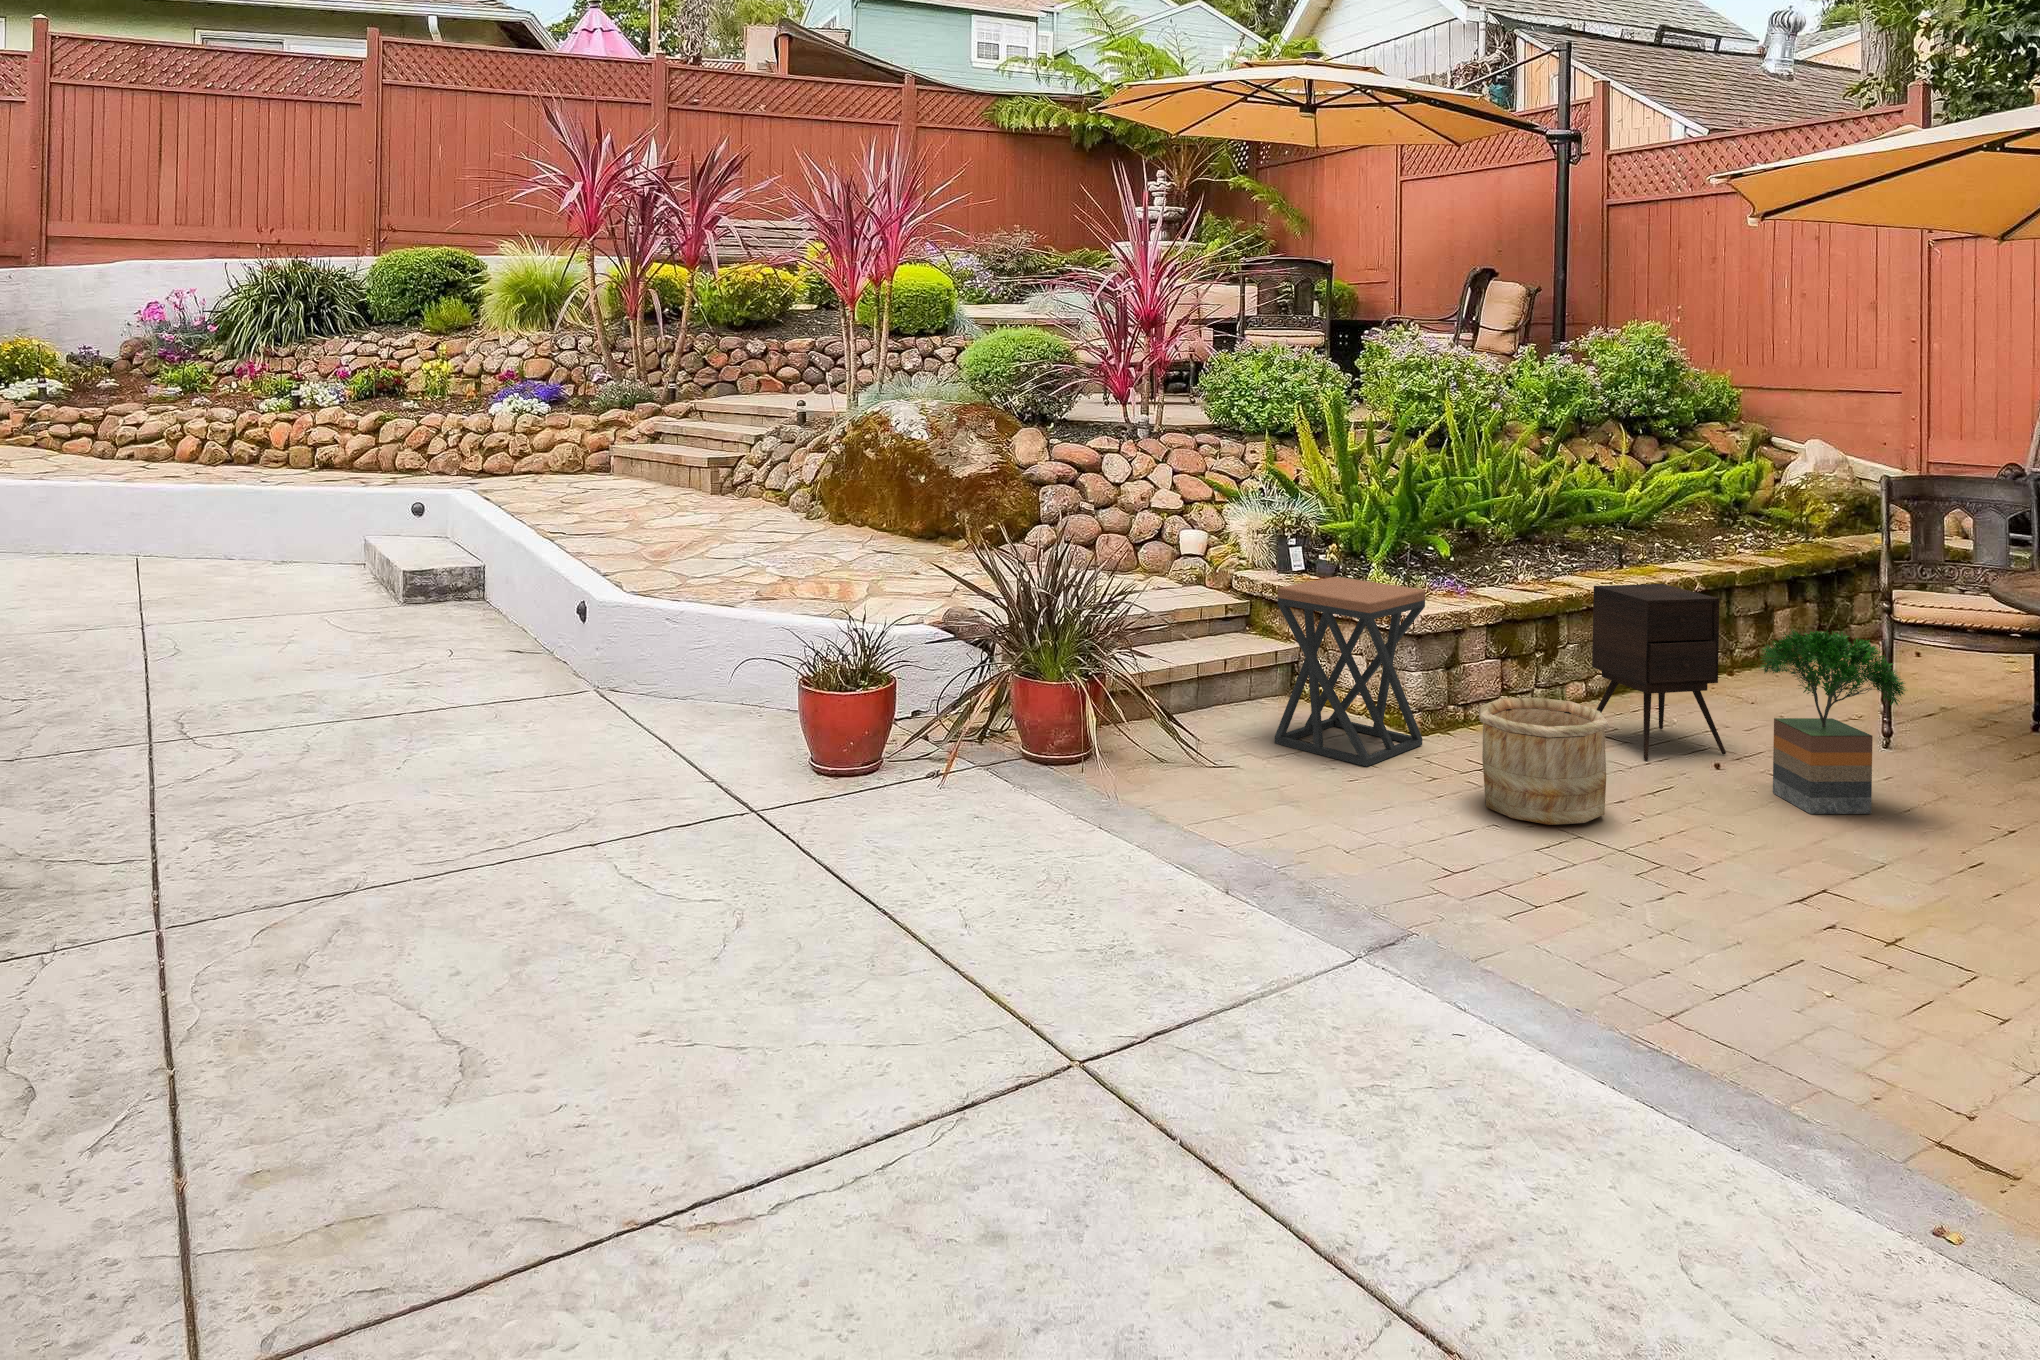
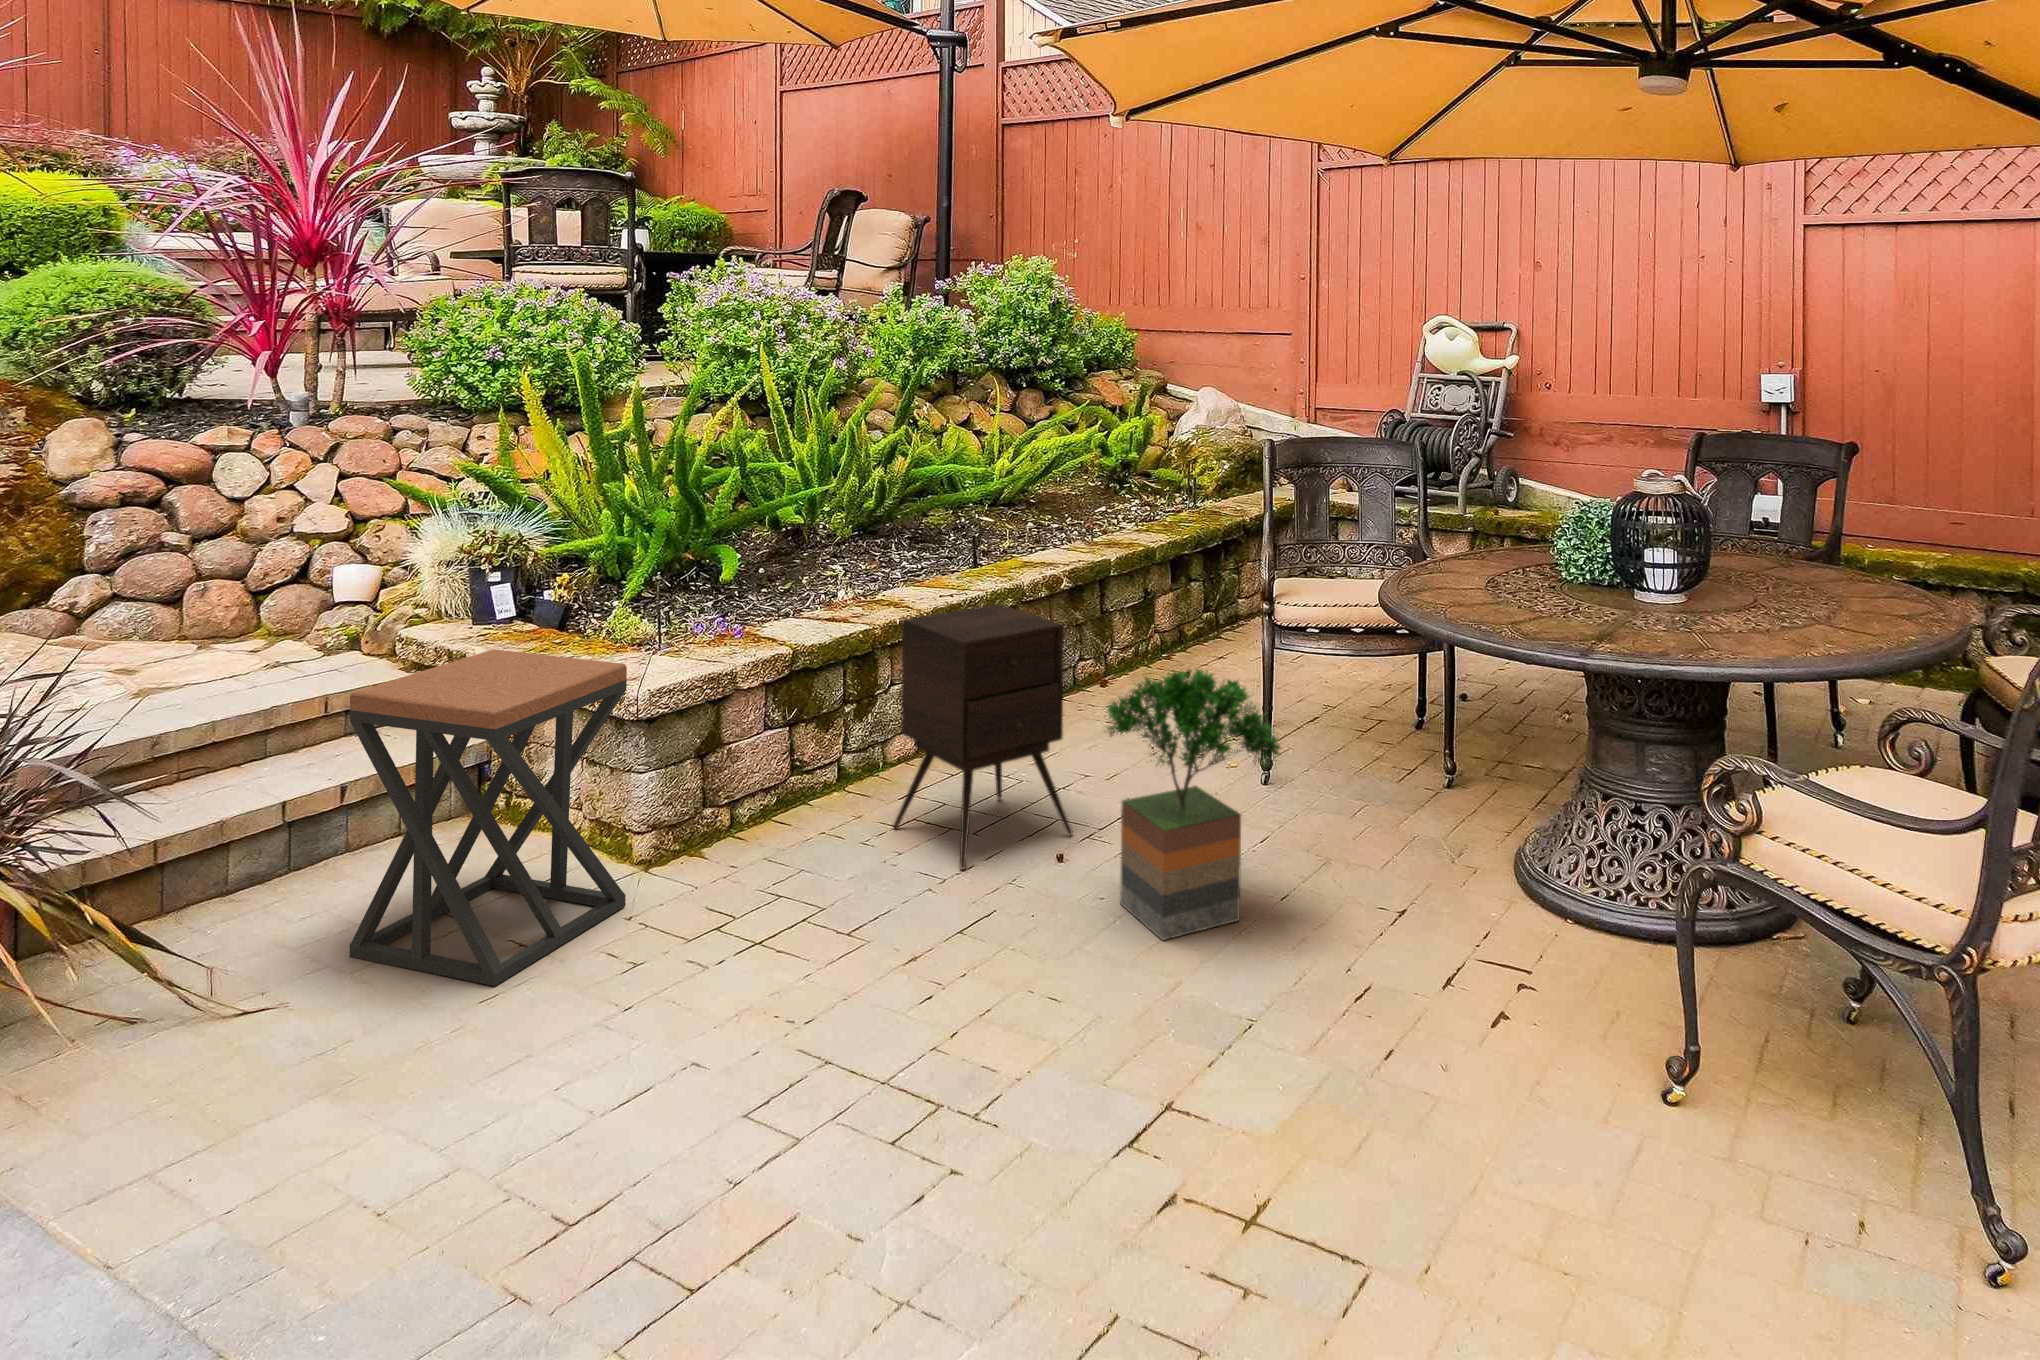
wooden bucket: present [1479,697,1609,825] -> none [650,837,864,1078]

